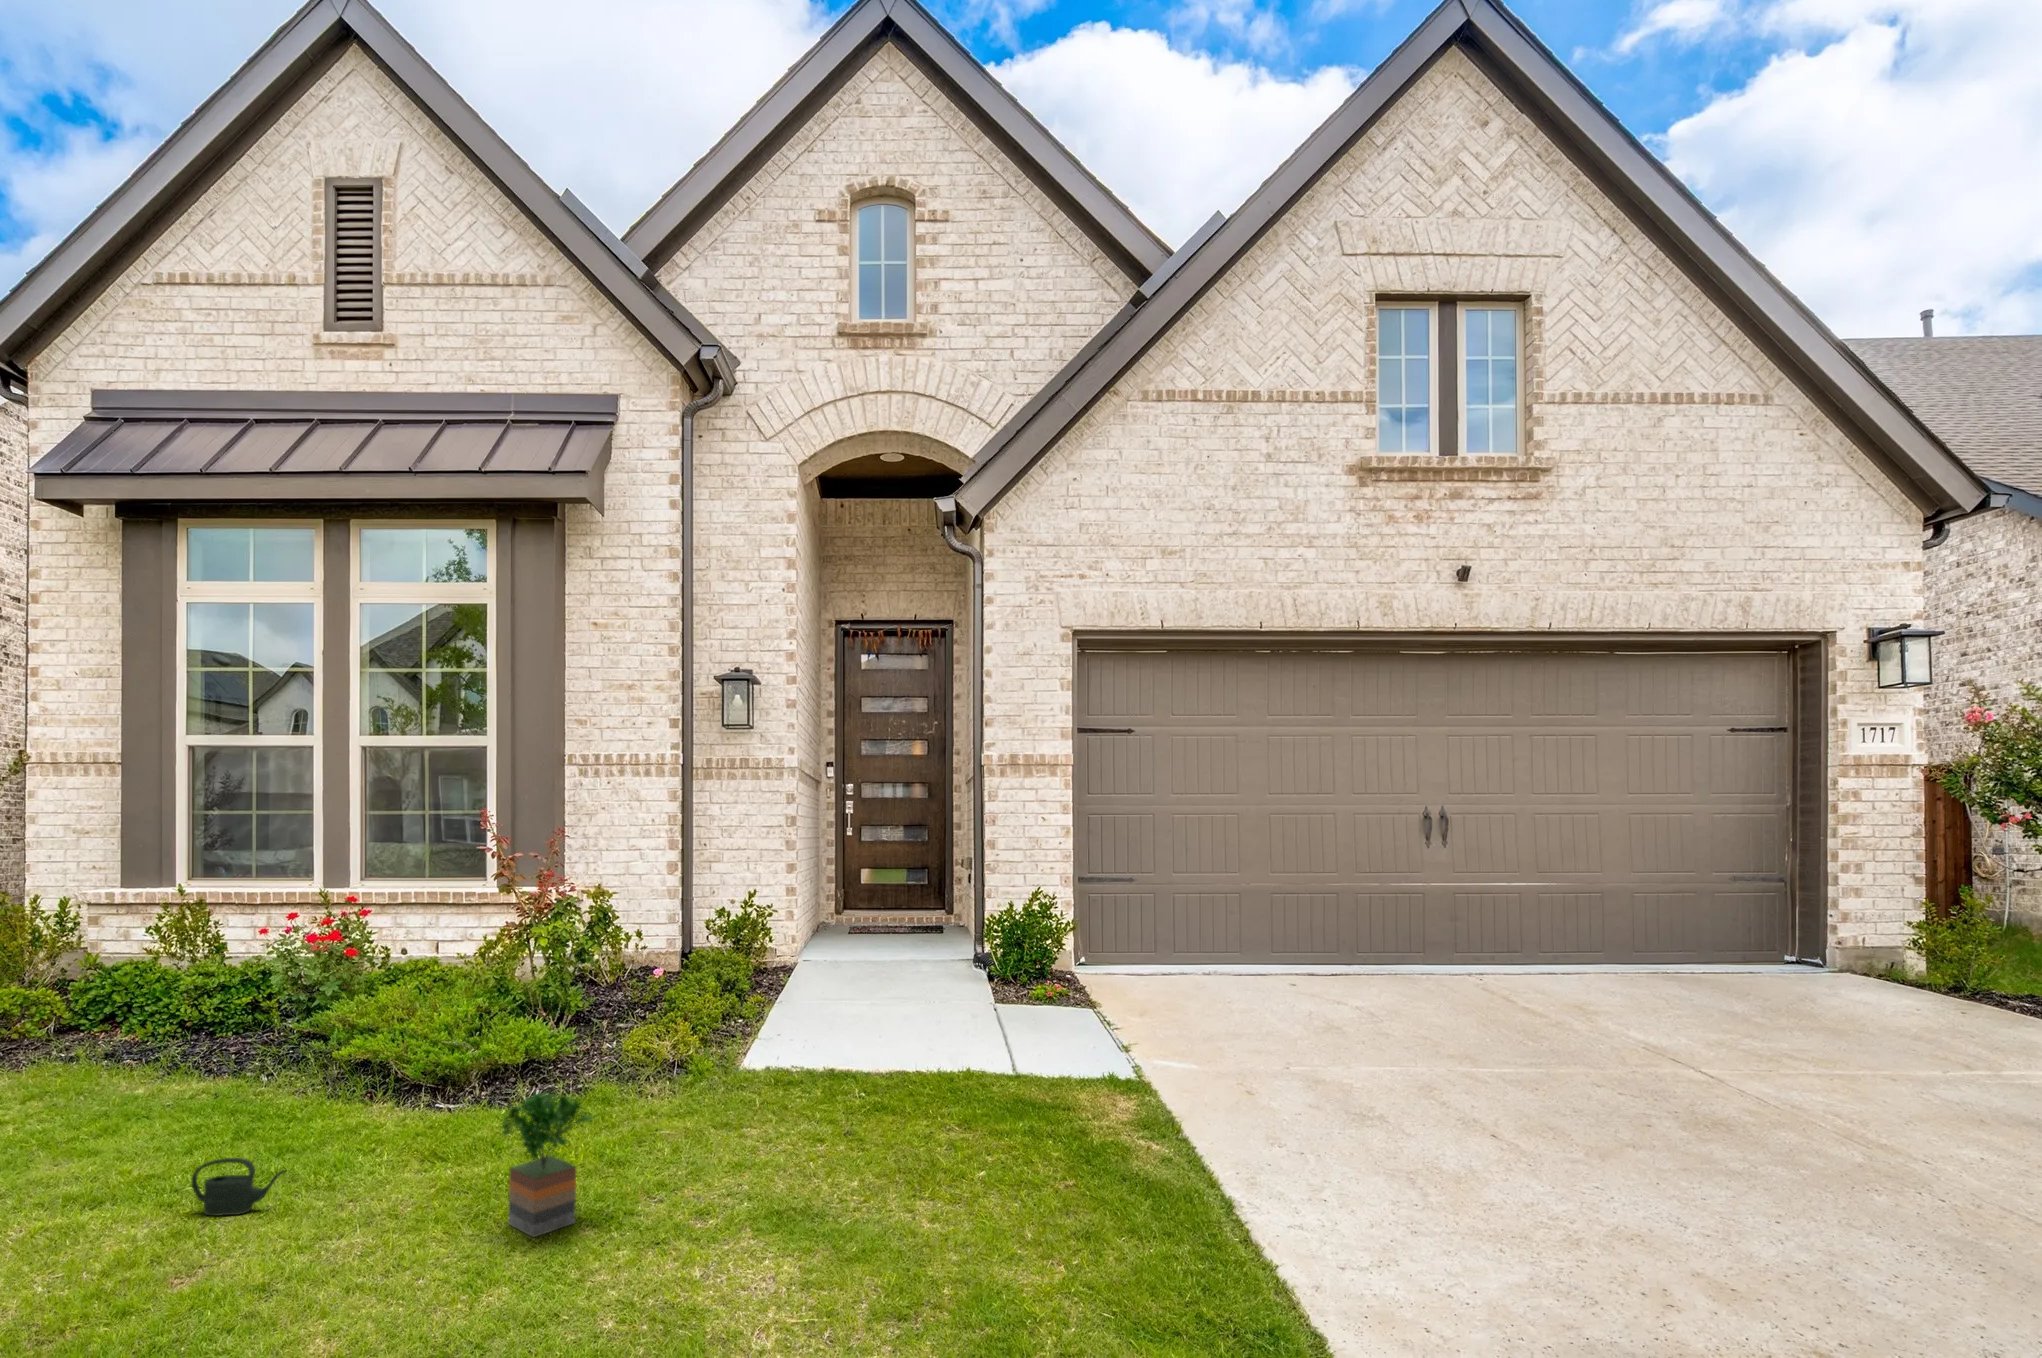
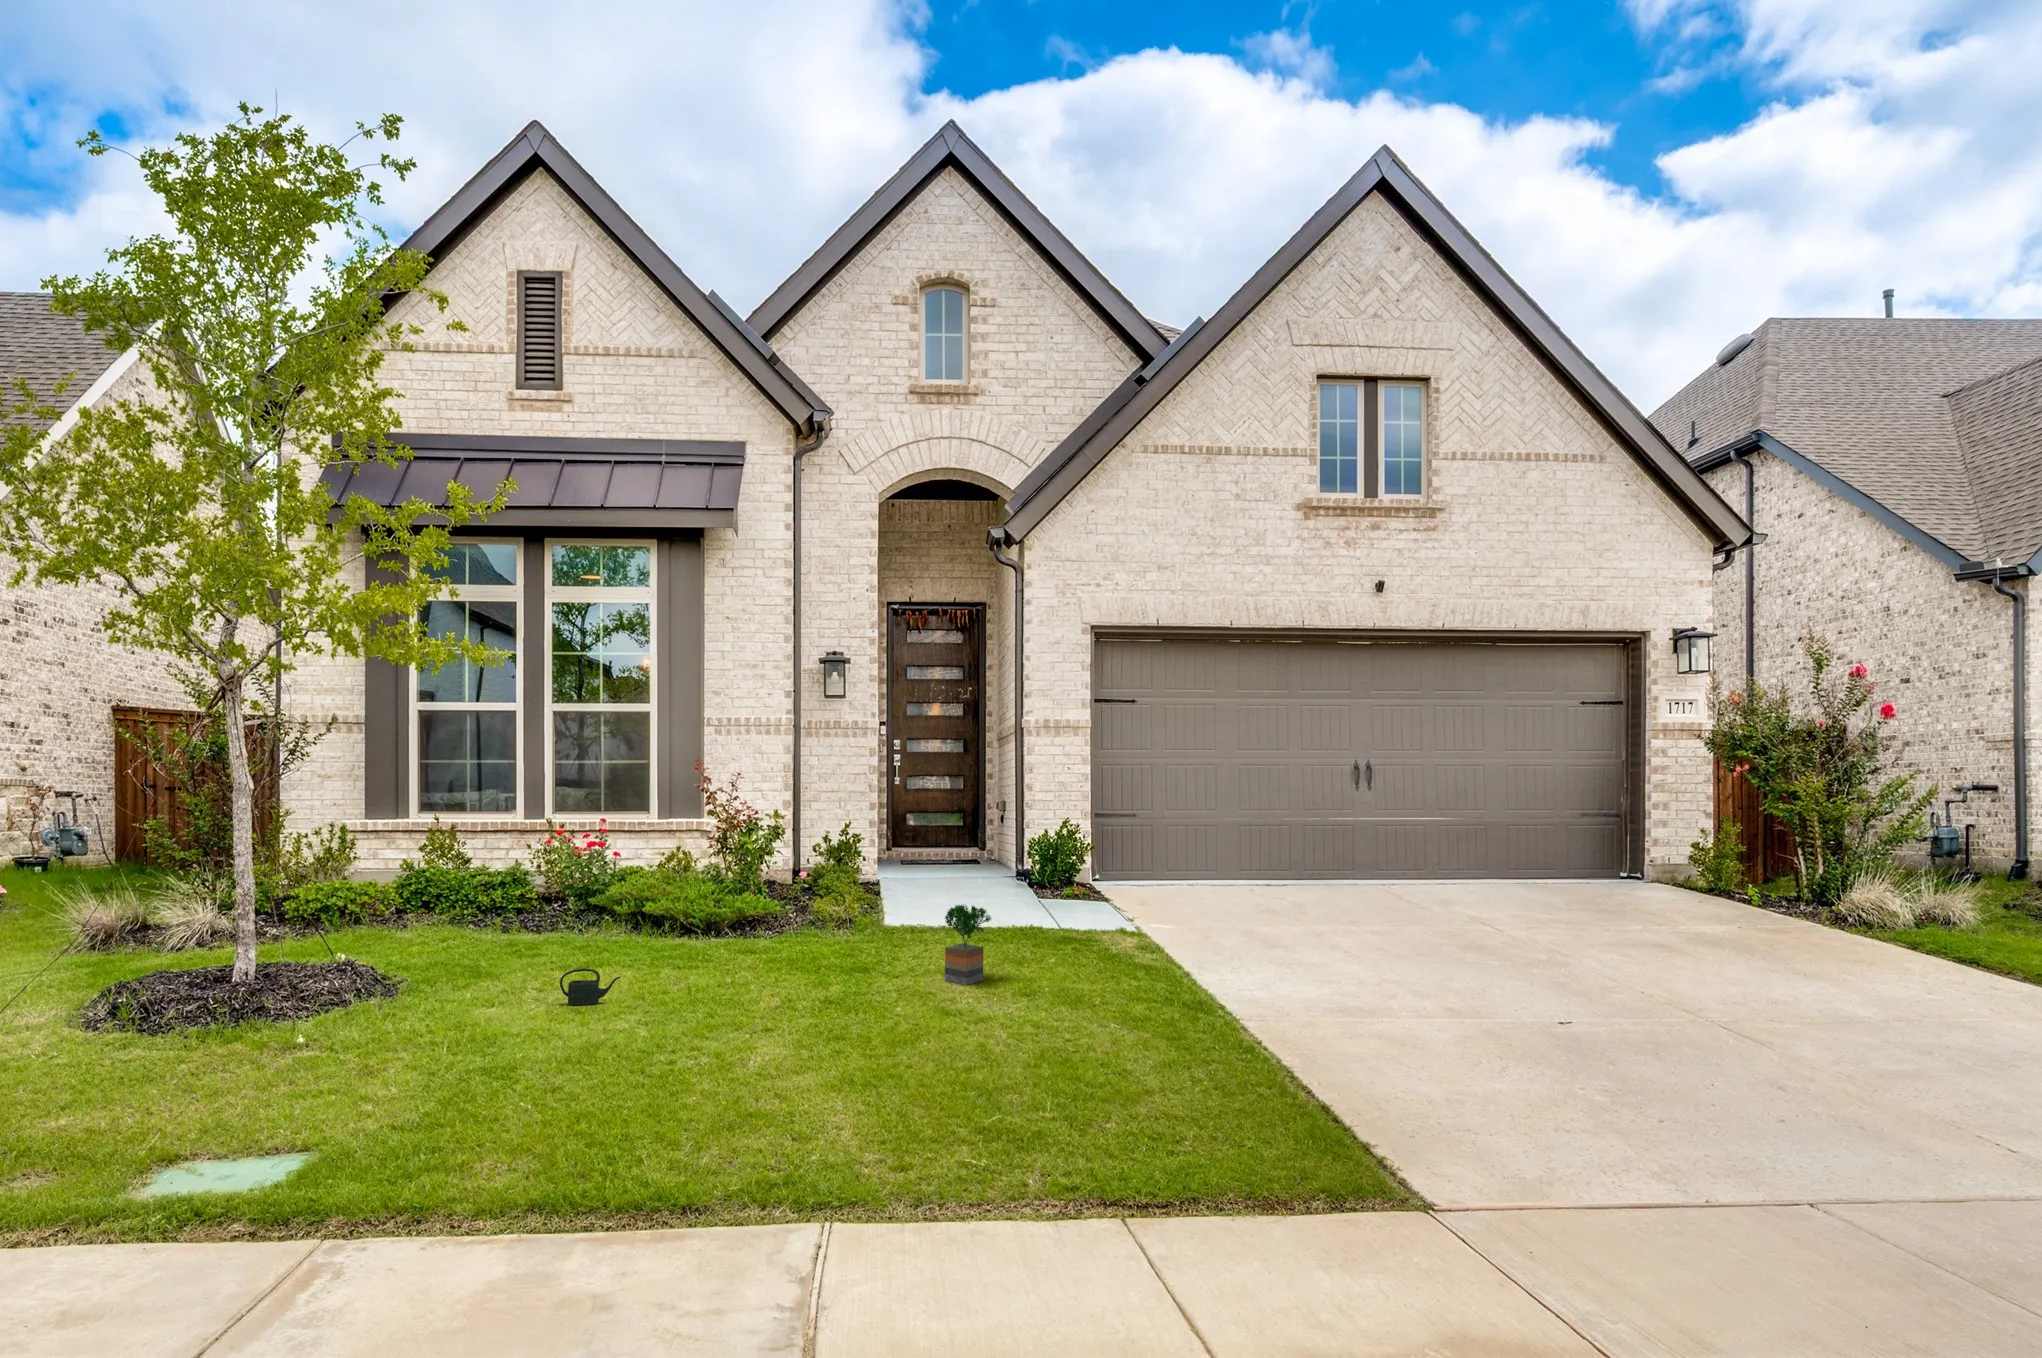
potted tree: present [502,1092,593,1237] -> present [945,905,992,985]

